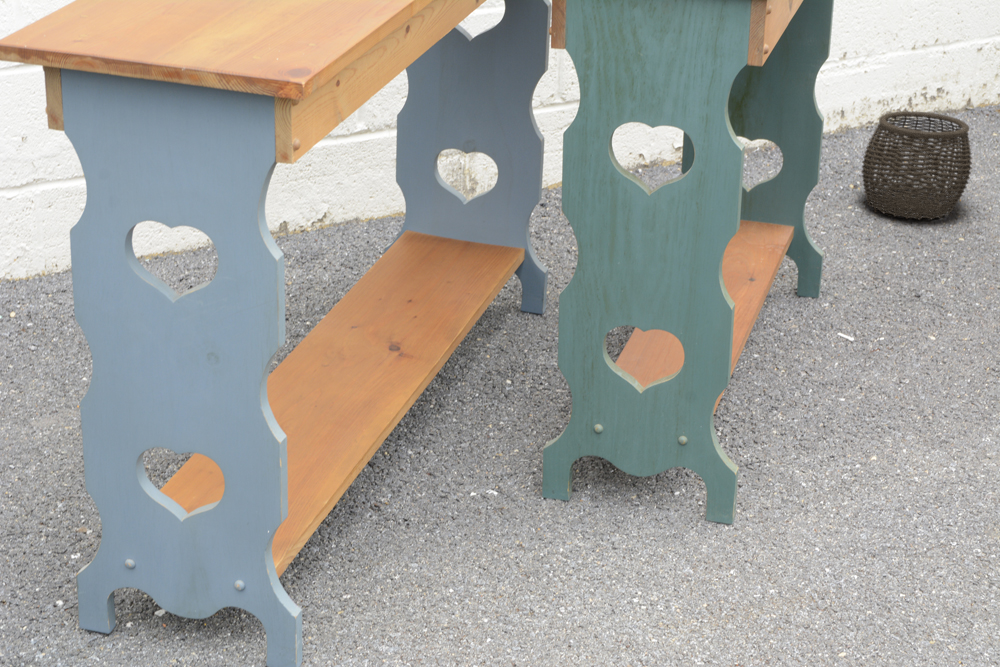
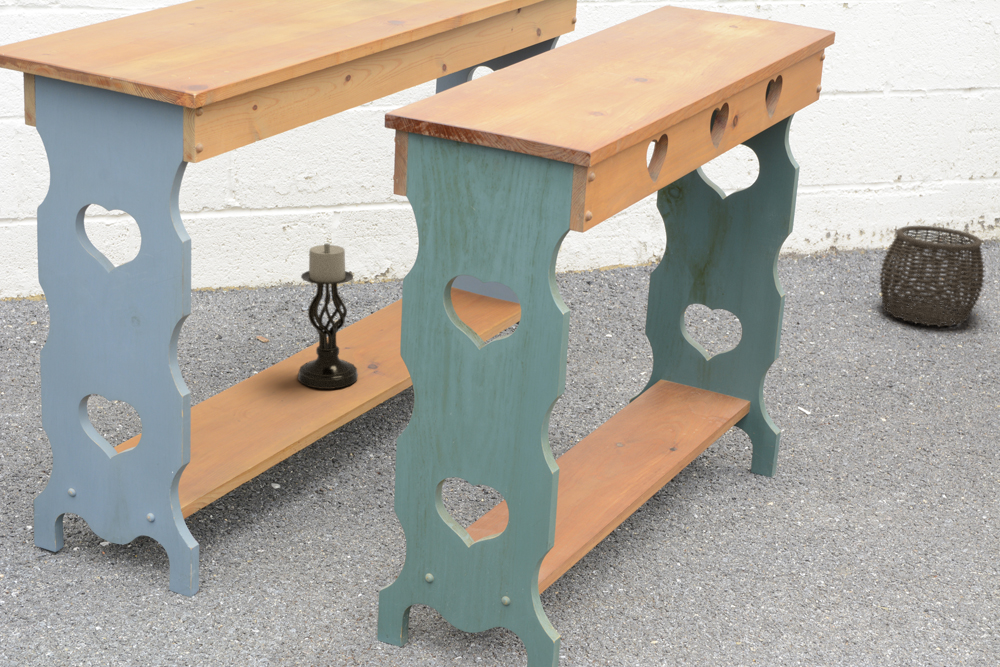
candle holder: none [326,219,397,390] -> present [298,243,358,389]

